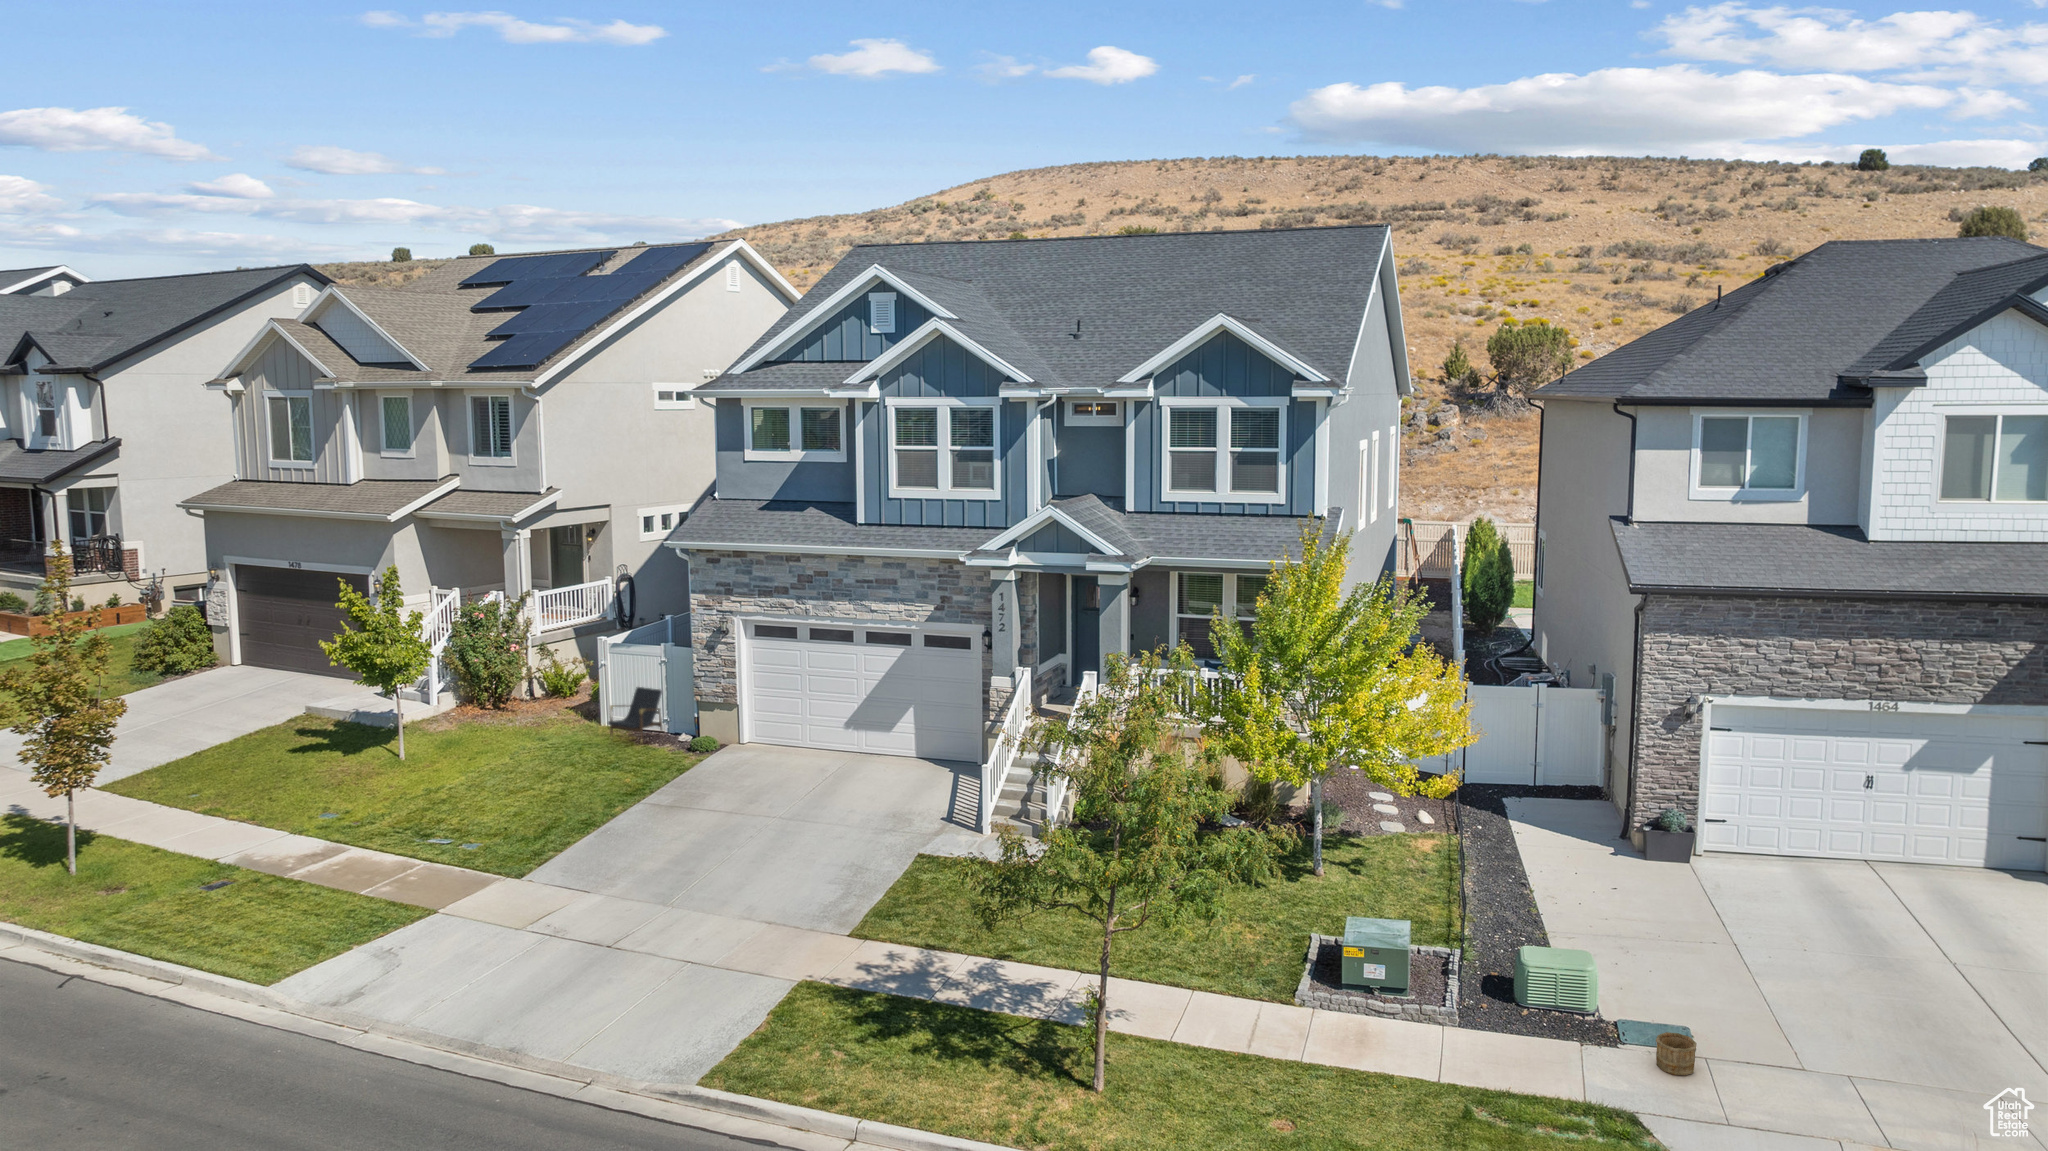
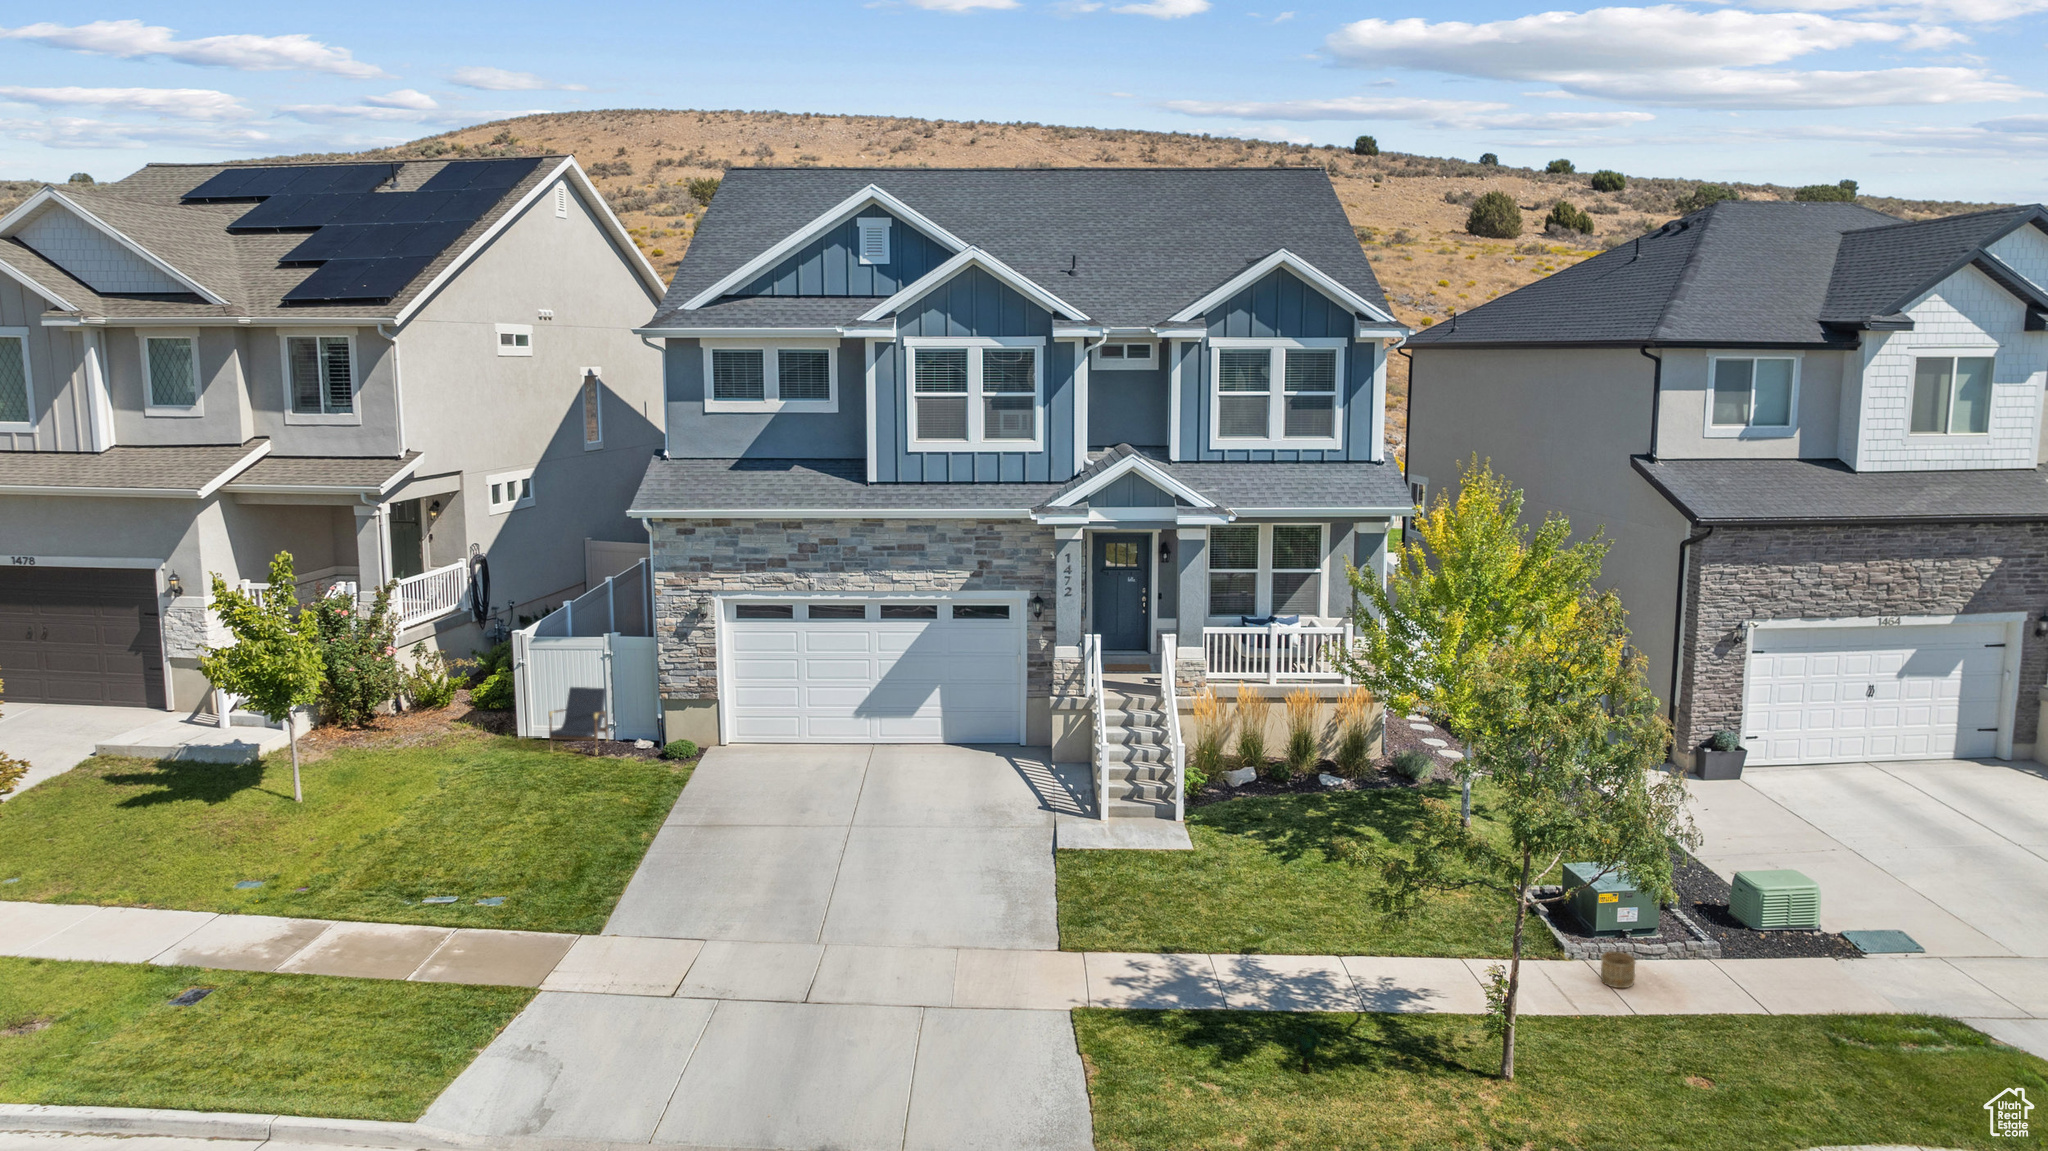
wooden bucket: present [1656,1032,1697,1075] -> present [1601,951,1636,988]
decorative plant: none [896,1046,929,1099] -> present [1293,1021,1322,1073]

